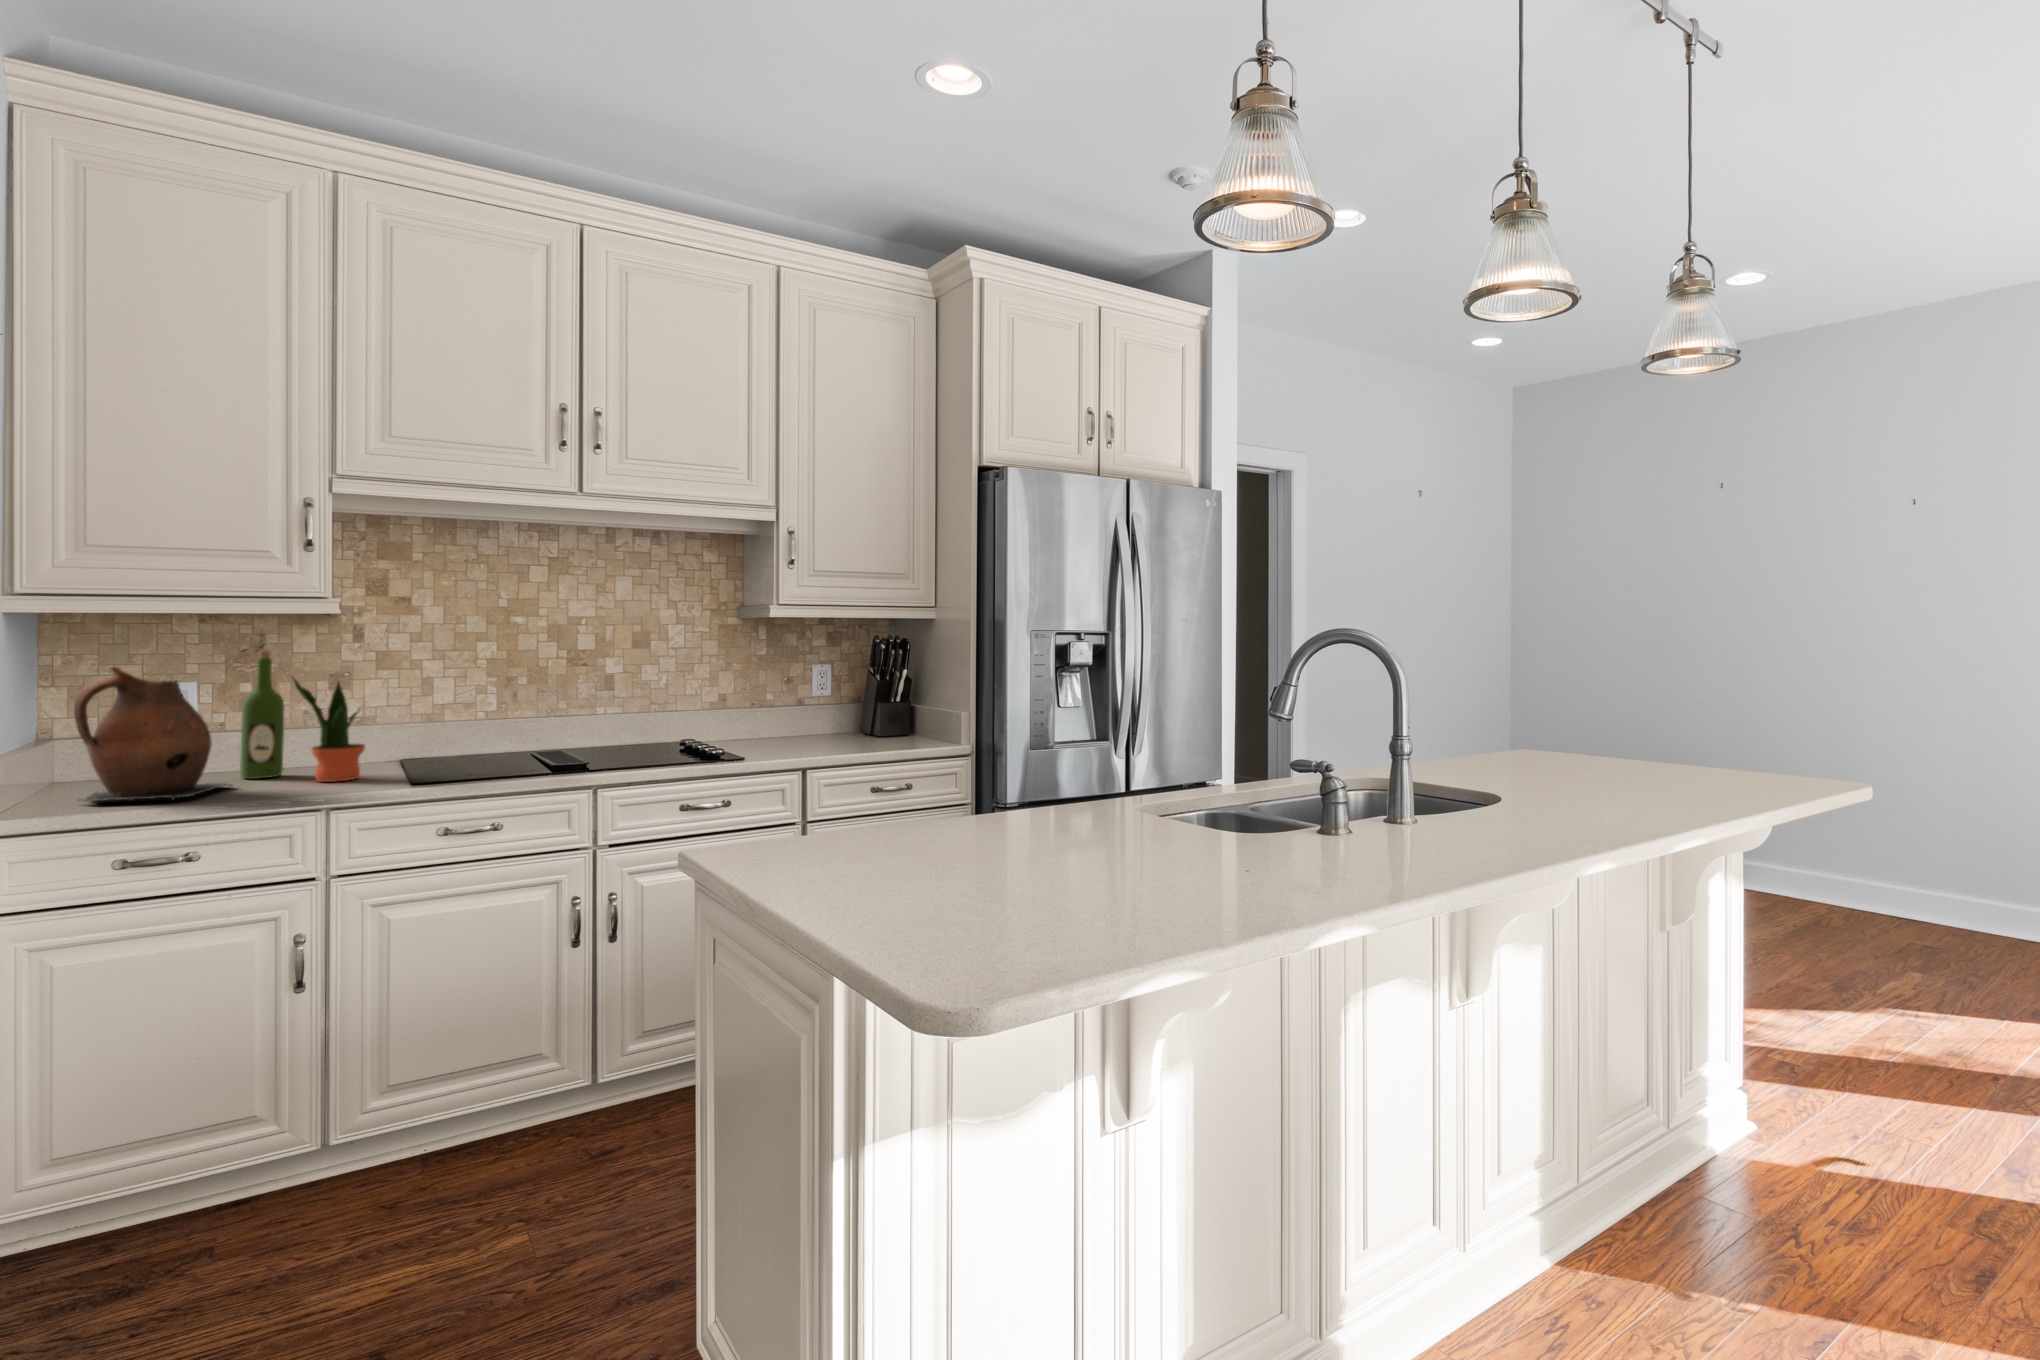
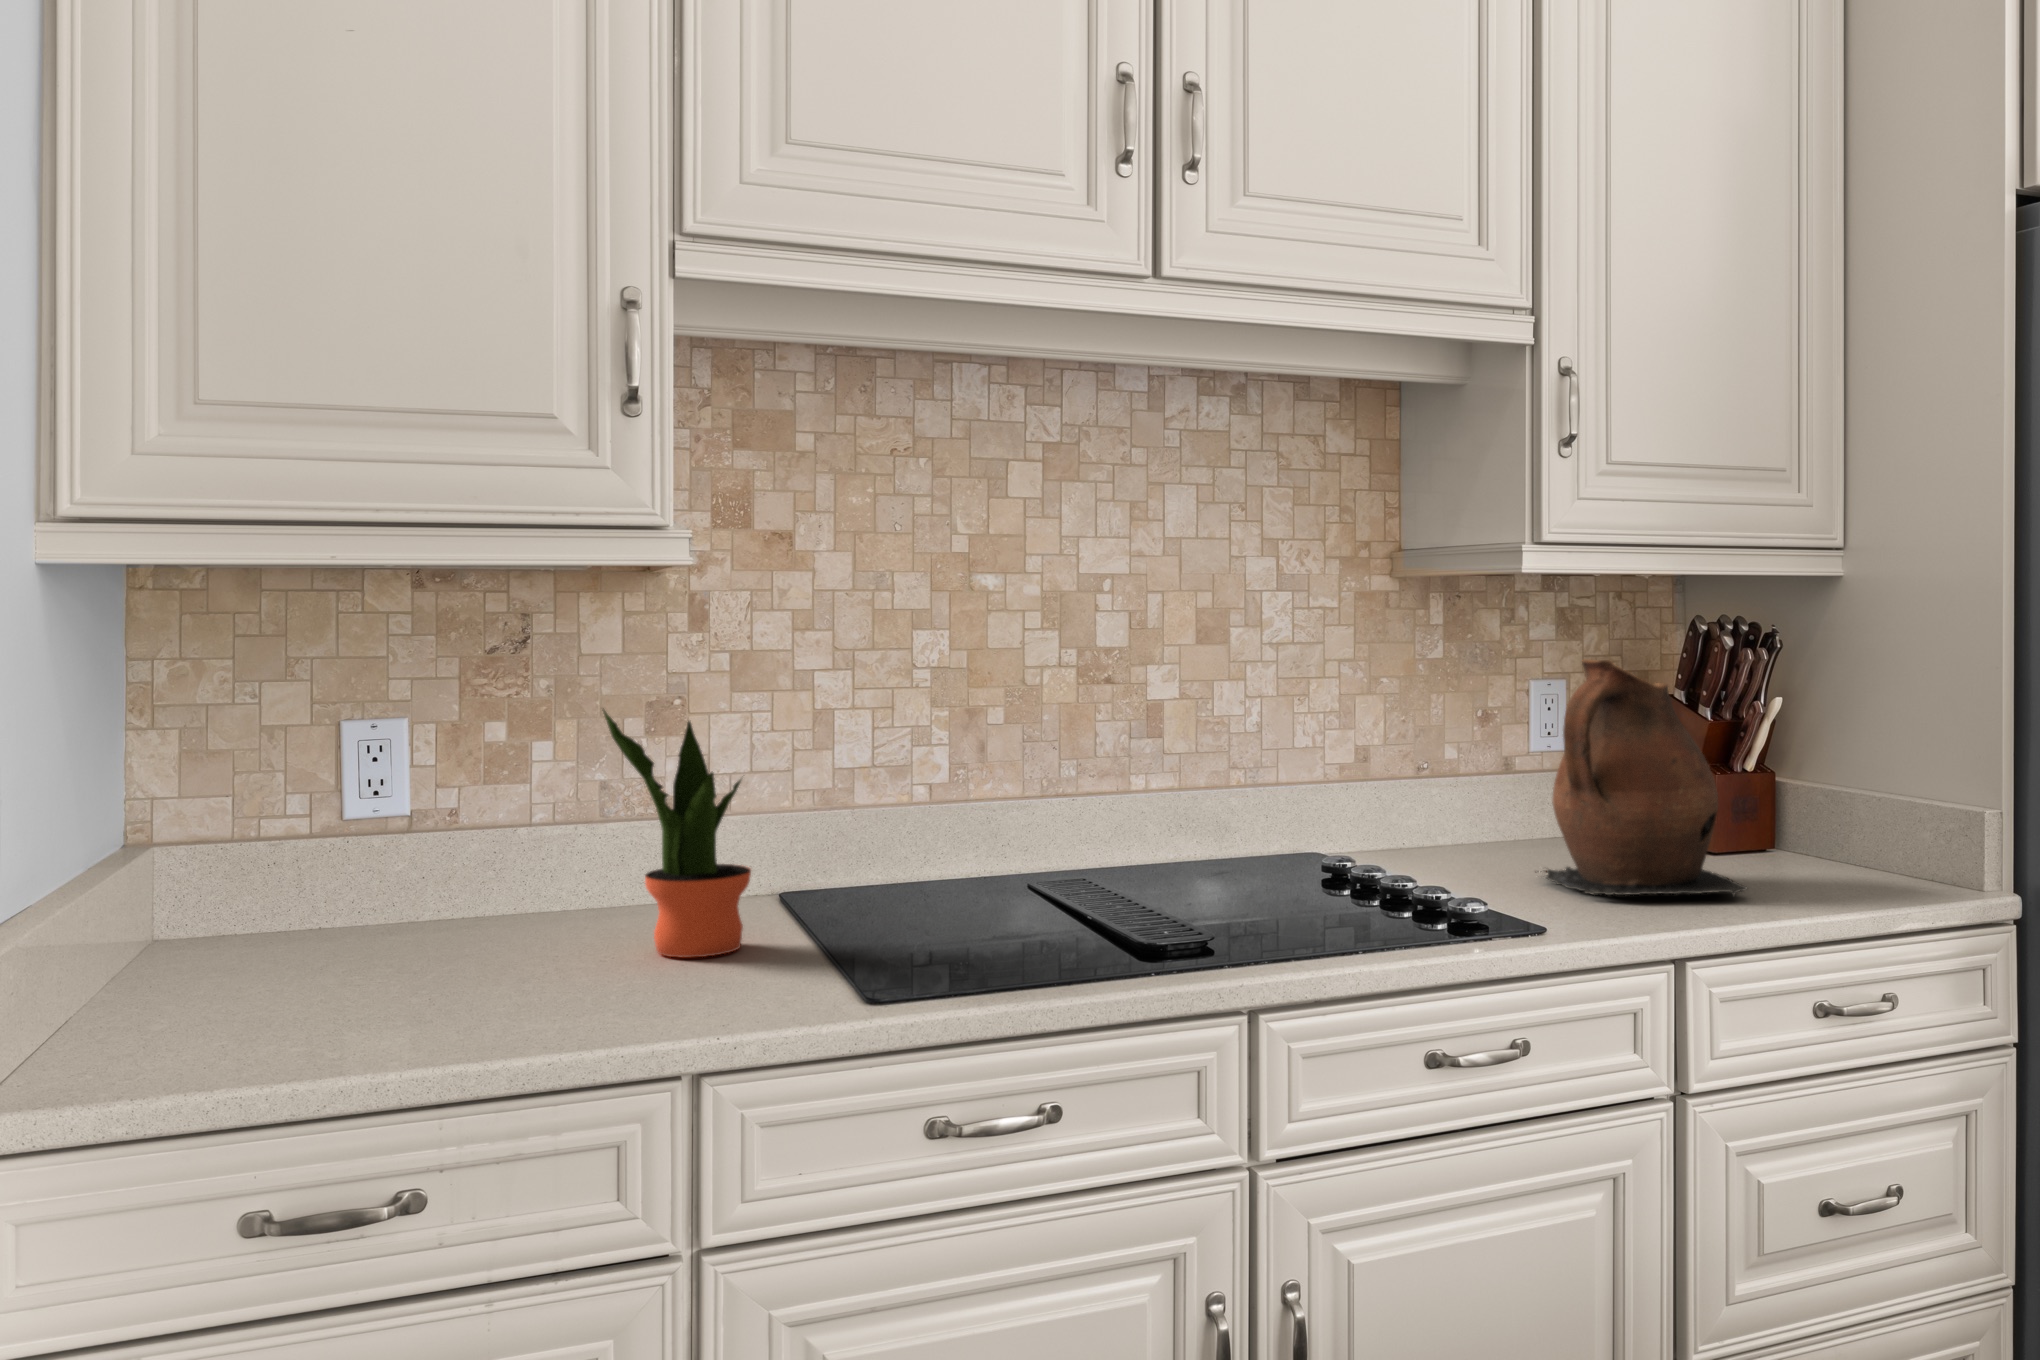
wine bottle: present [240,651,284,779] -> none [499,650,580,941]
ceramic pitcher: present [74,666,232,801] -> present [1546,660,1747,896]

